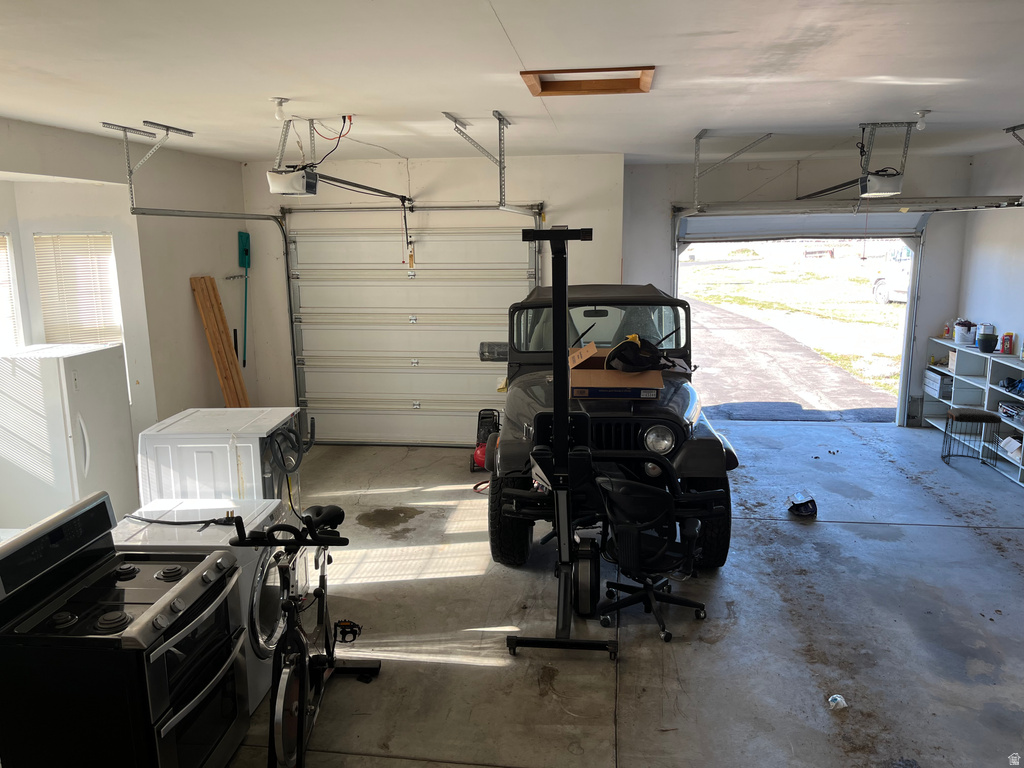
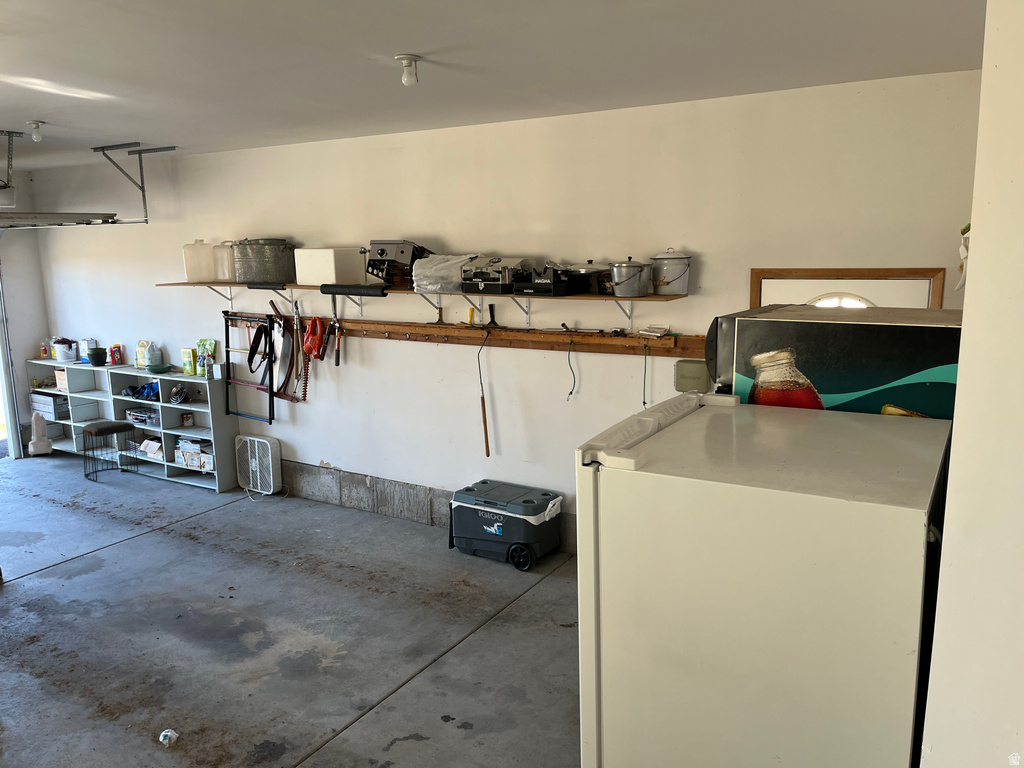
vacuum cleaner: none [908,388,933,429] -> present [29,412,53,456]

